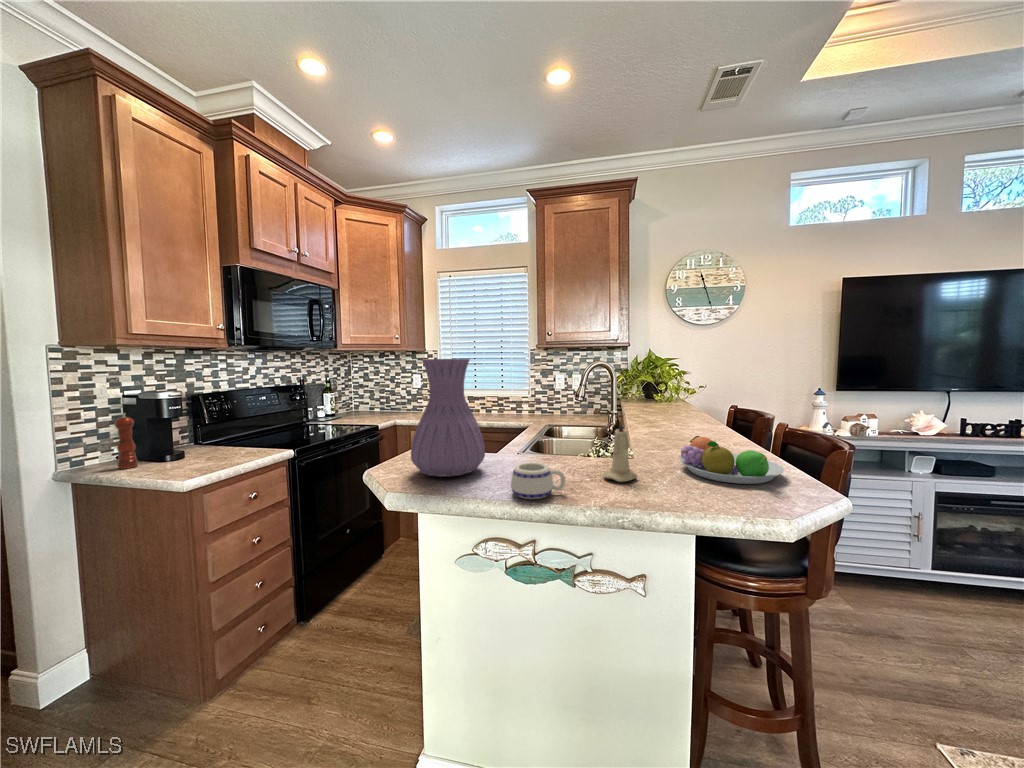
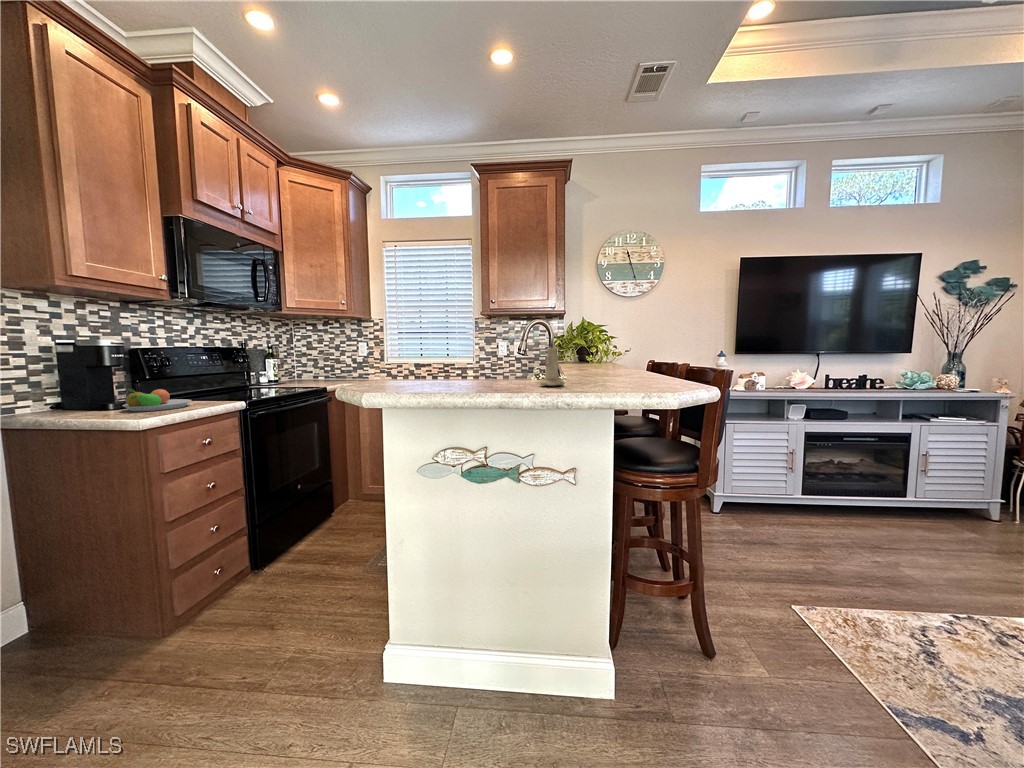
vase: present [411,359,485,477] -> none [379,287,442,388]
pepper mill: present [114,413,138,469] -> none [53,358,79,414]
fruit bowl: present [680,436,784,484] -> present [123,389,191,411]
mug: present [511,463,565,499] -> none [466,369,509,392]

